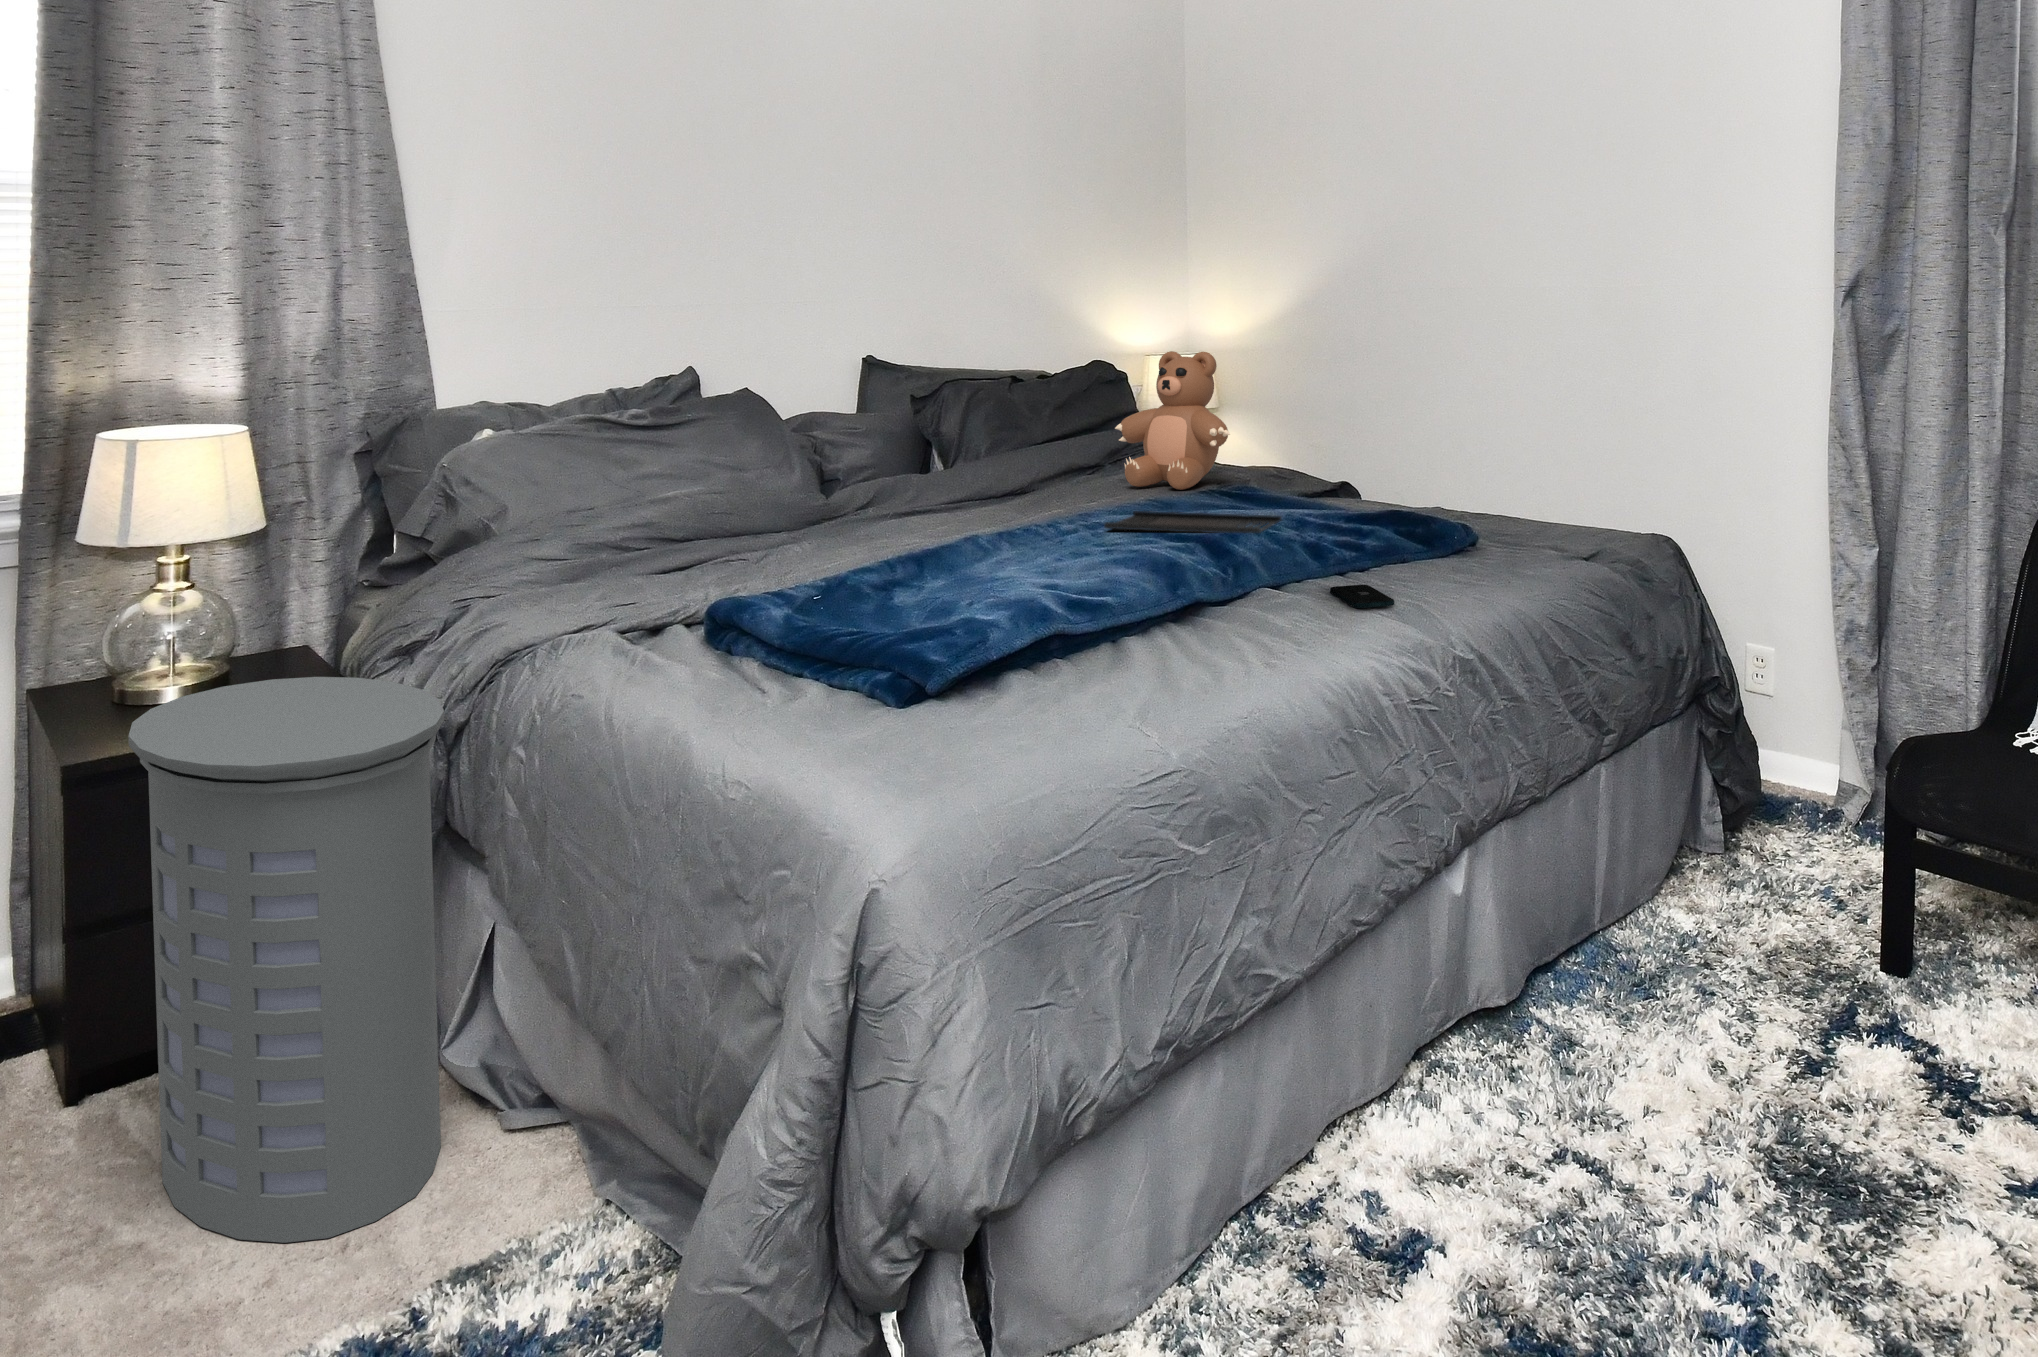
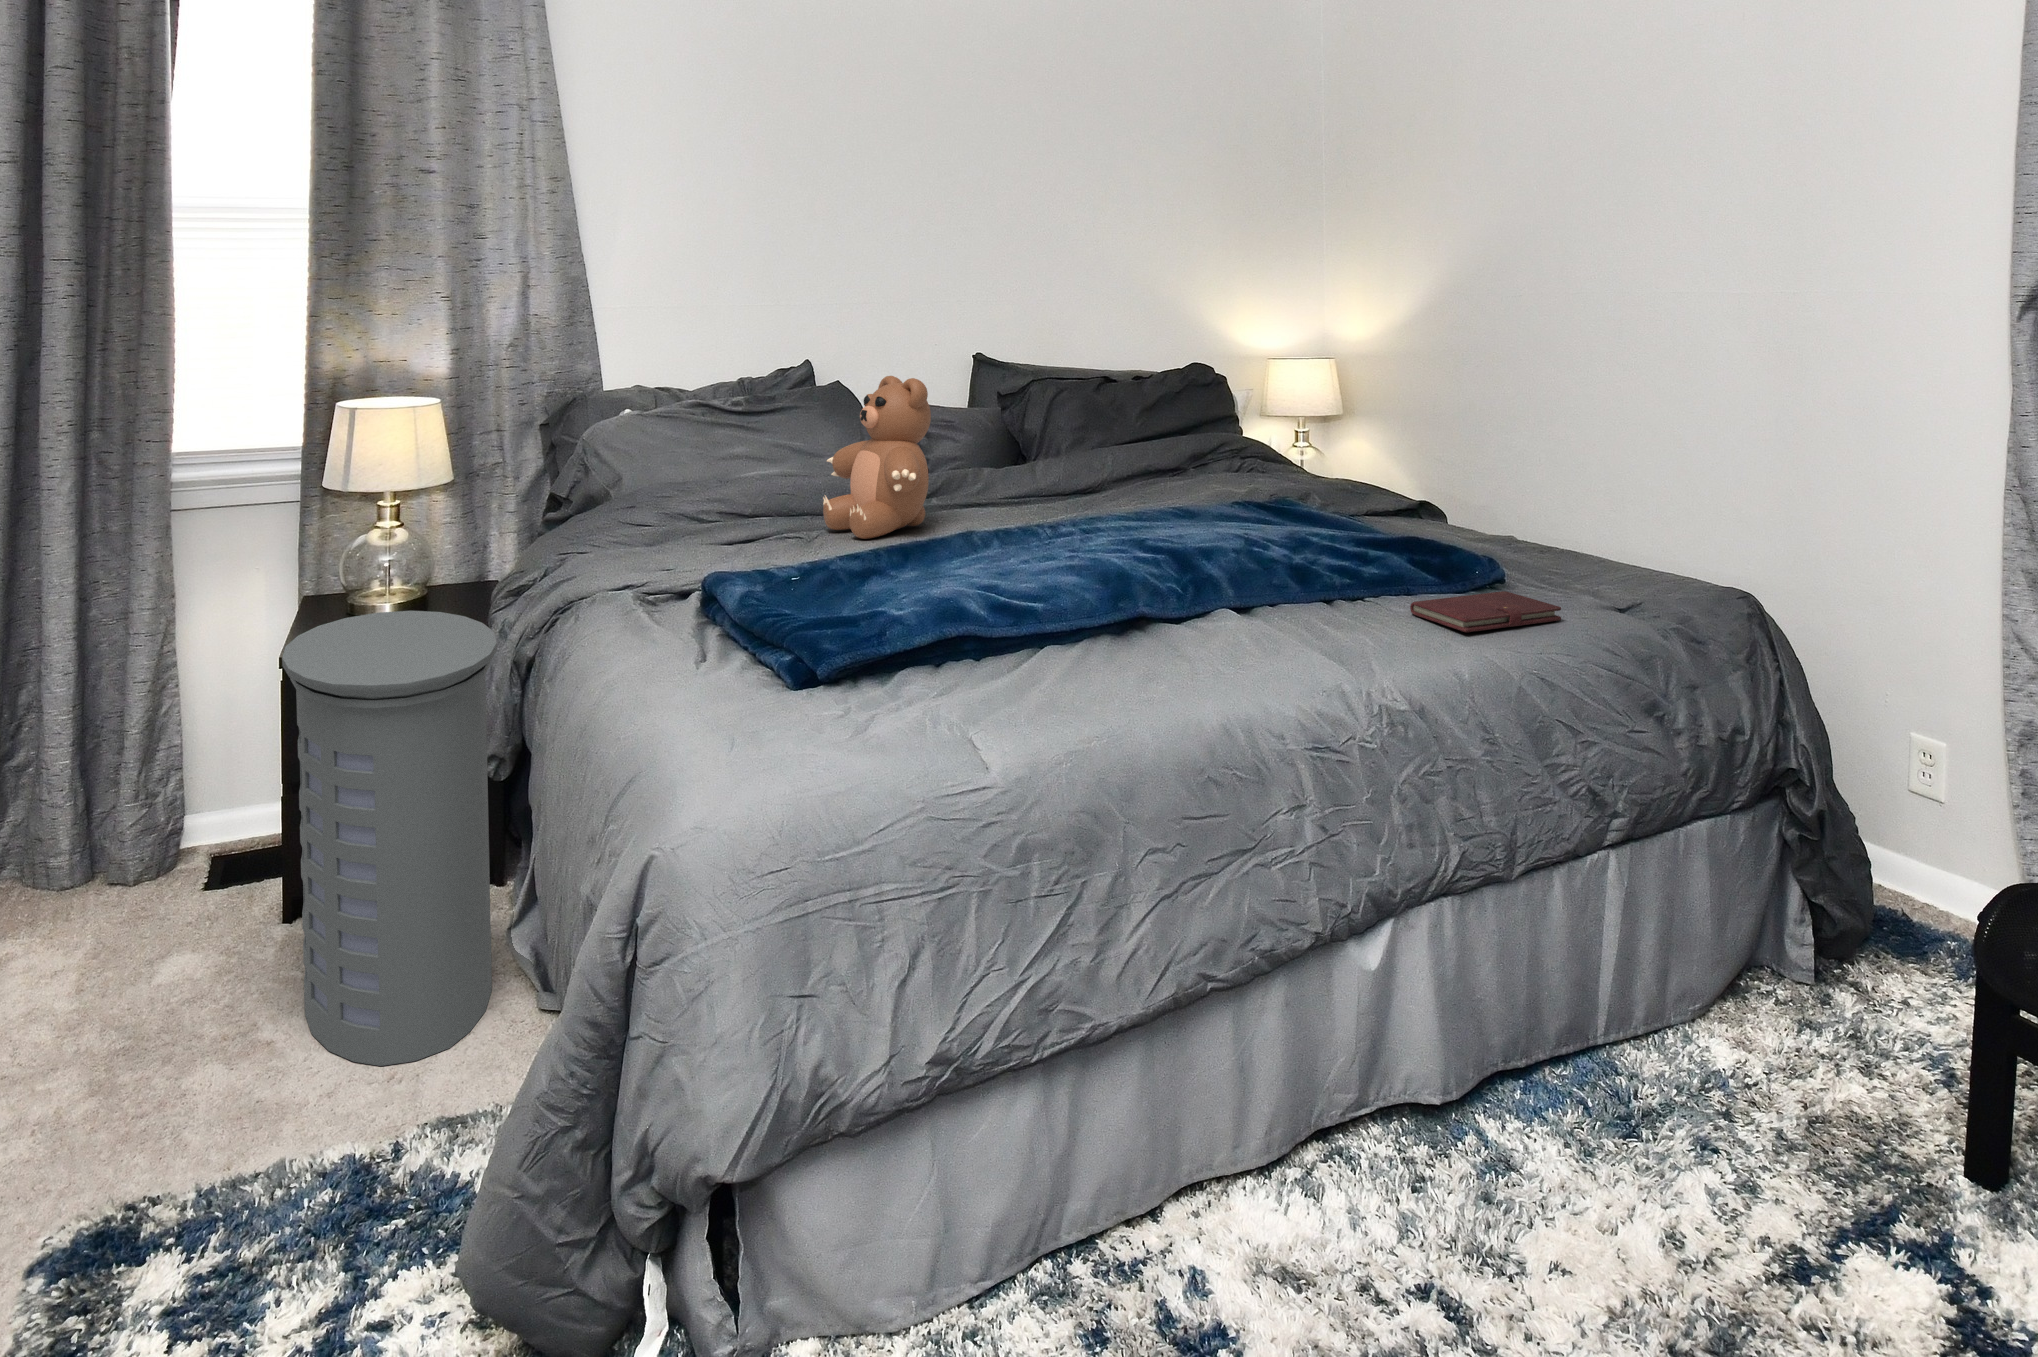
teddy bear: present [1115,351,1230,490] -> present [823,376,931,539]
tray: present [1104,511,1282,533] -> none [1104,523,1286,560]
notebook: none [1419,544,1543,579] -> present [1410,591,1561,632]
smartphone: present [1330,585,1394,608] -> none [1289,624,1340,653]

